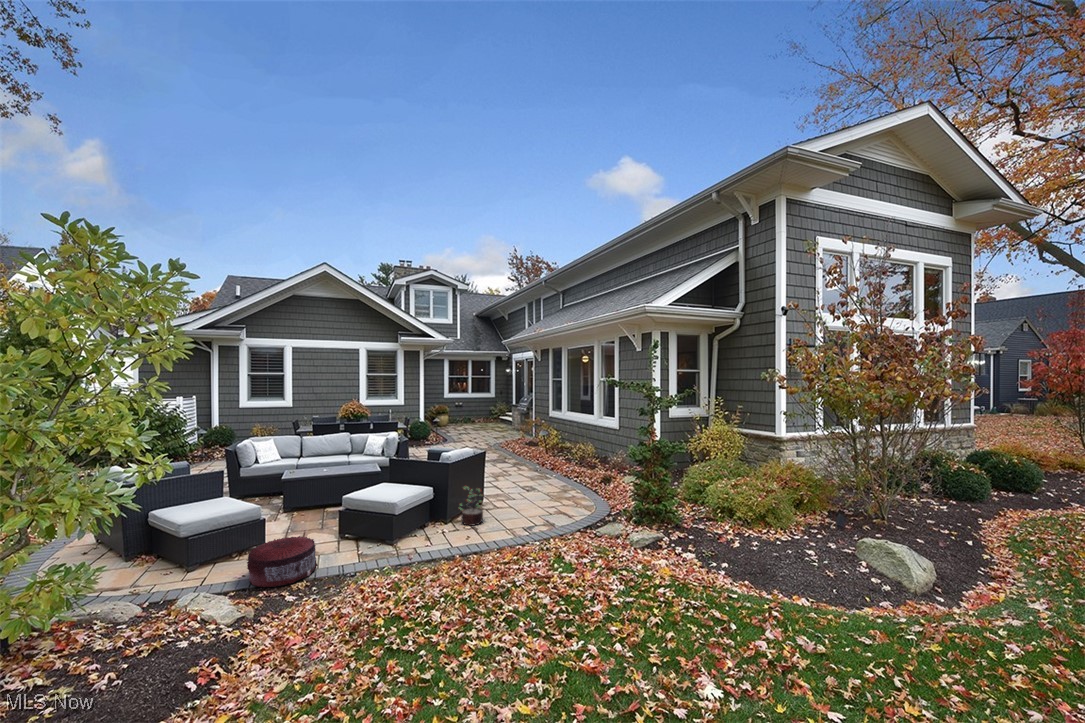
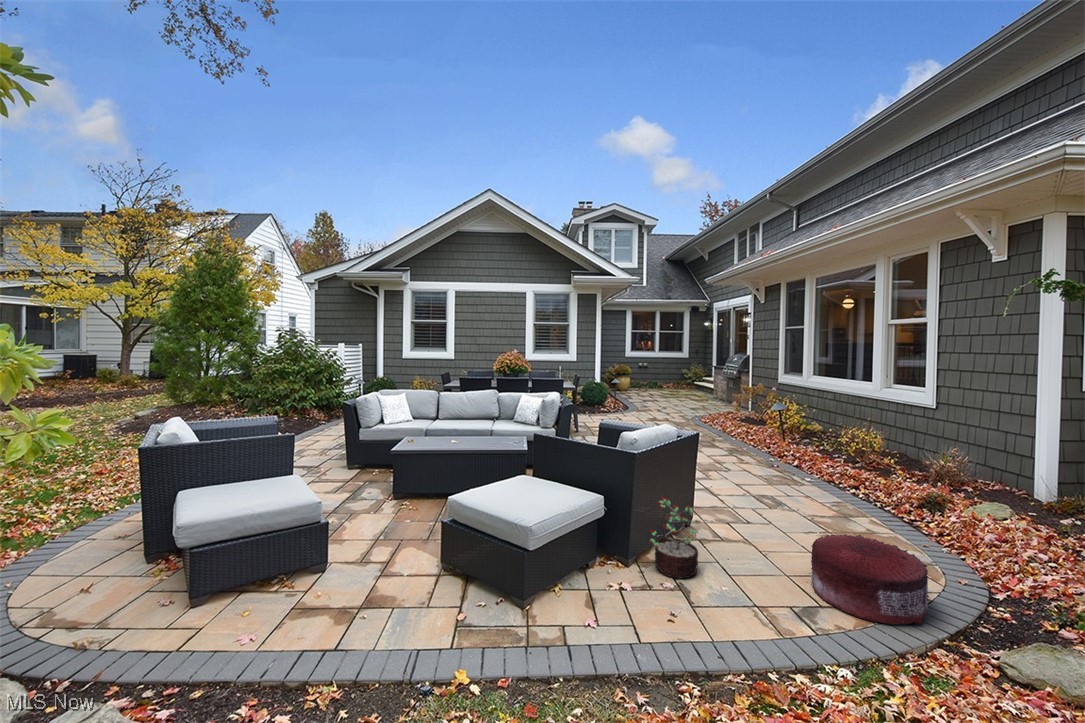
pouf: present [247,536,318,587] -> present [811,534,928,625]

